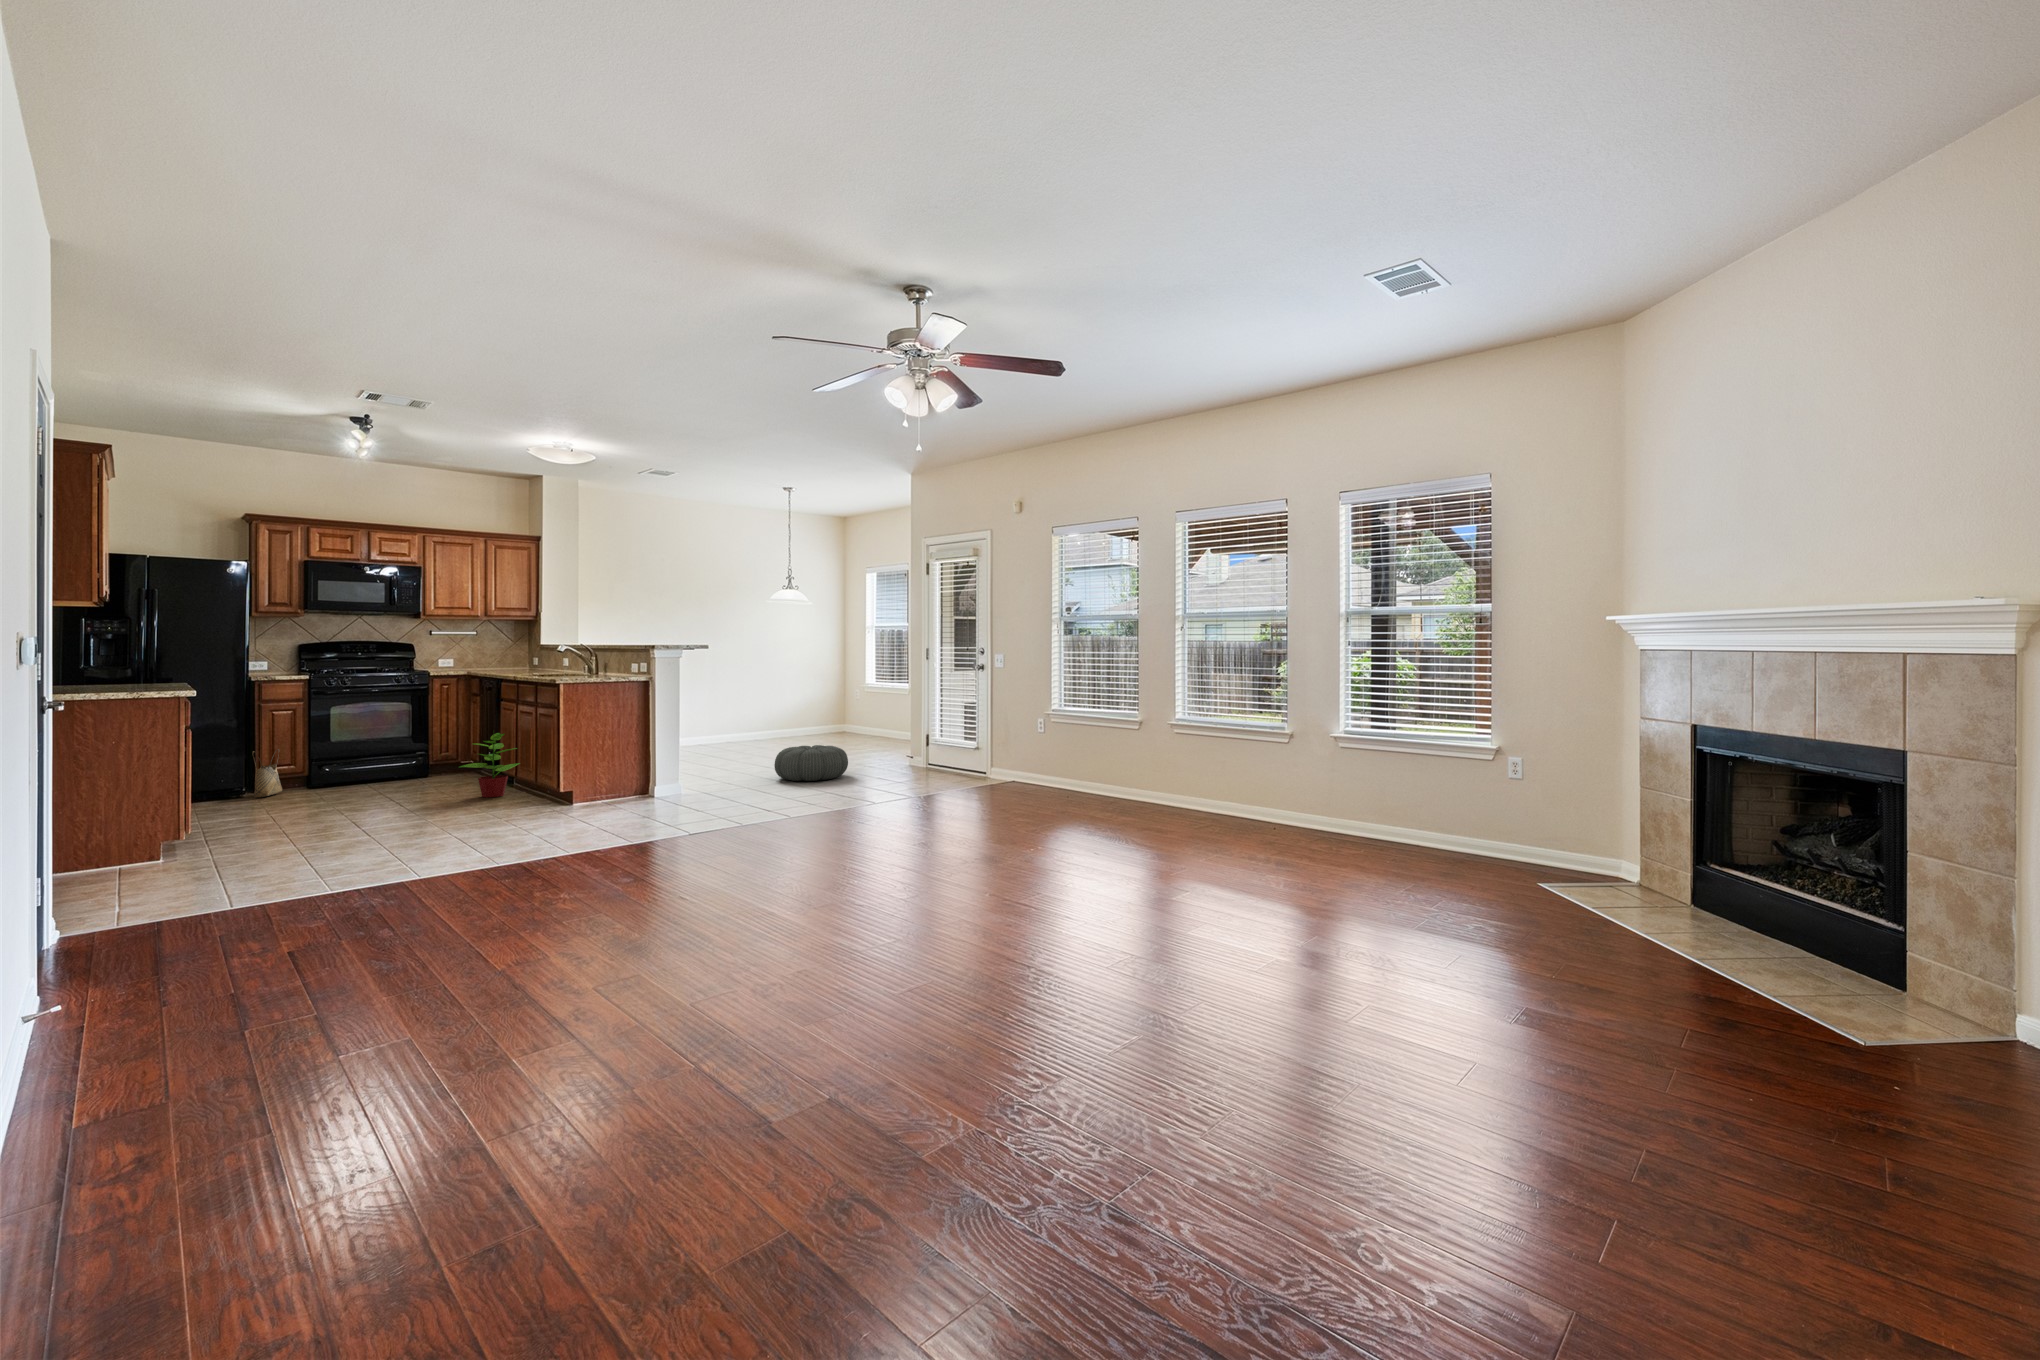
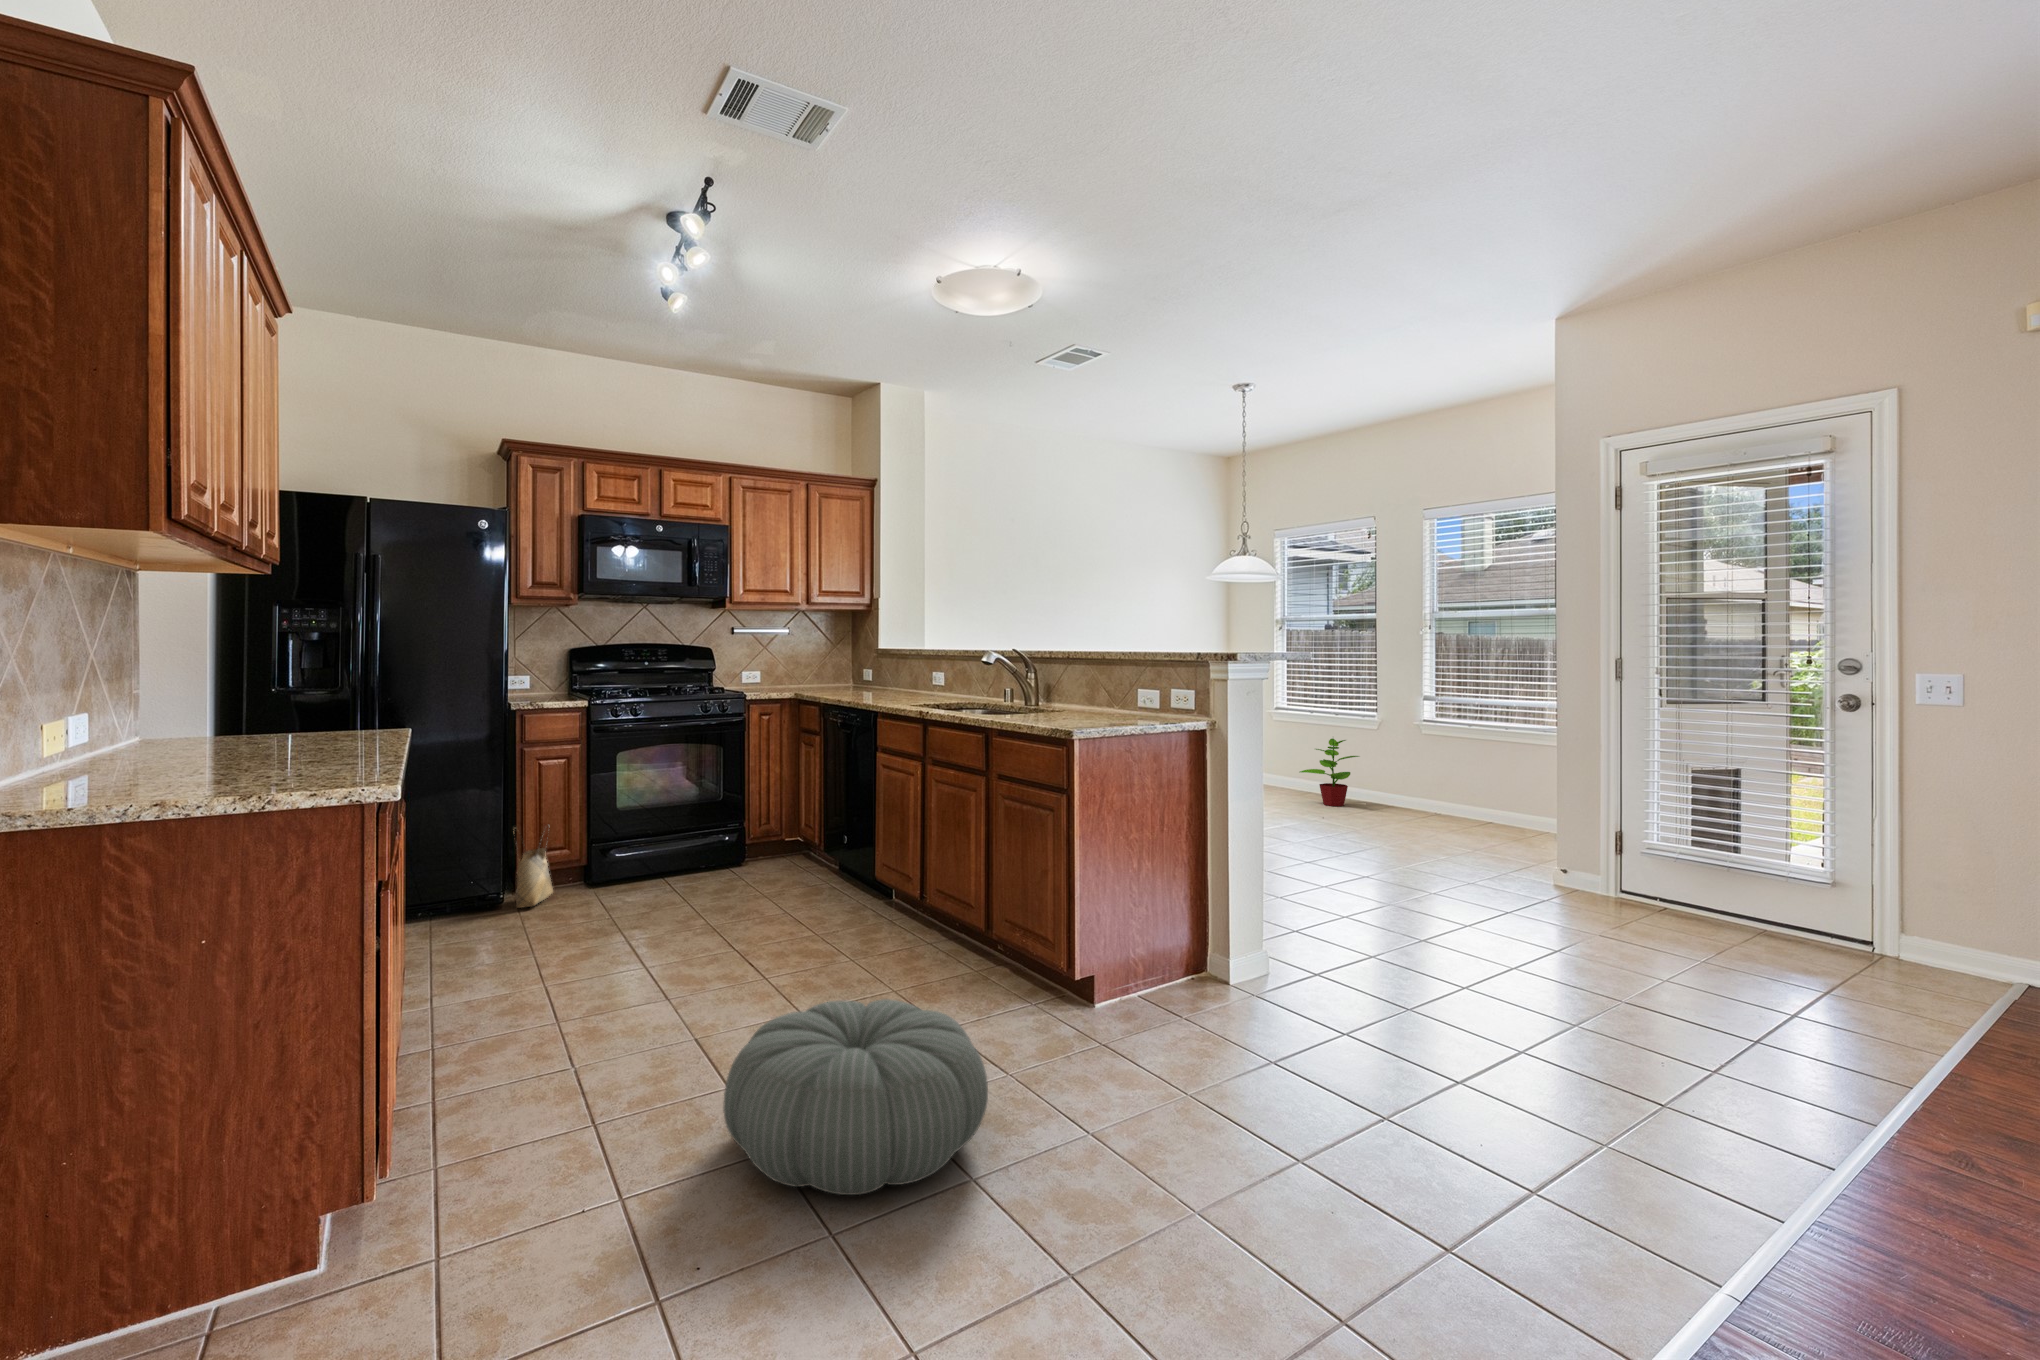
potted plant: present [460,733,520,797] -> present [1300,738,1359,806]
pouf: present [774,745,848,781] -> present [723,999,988,1195]

